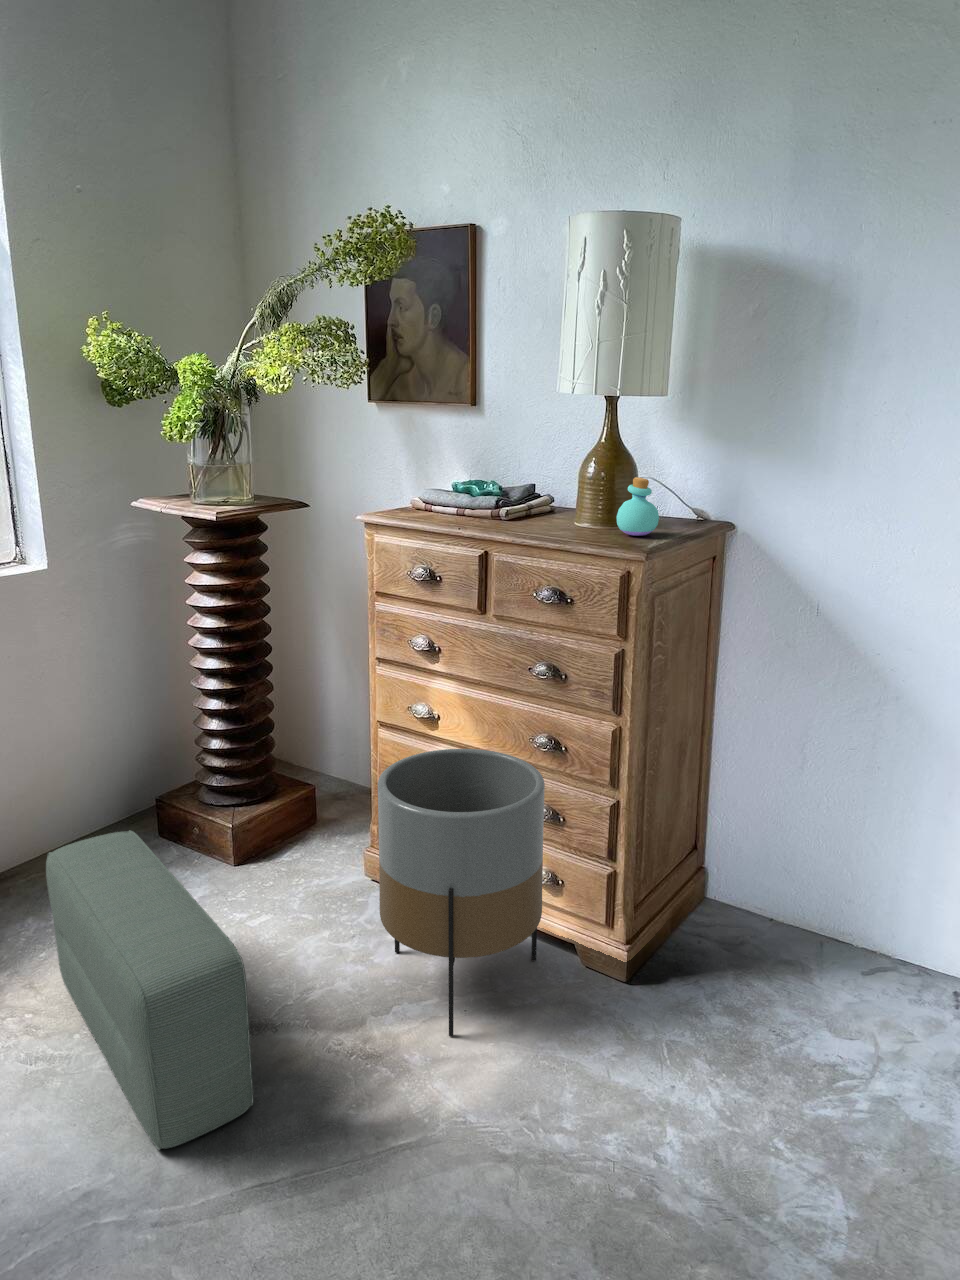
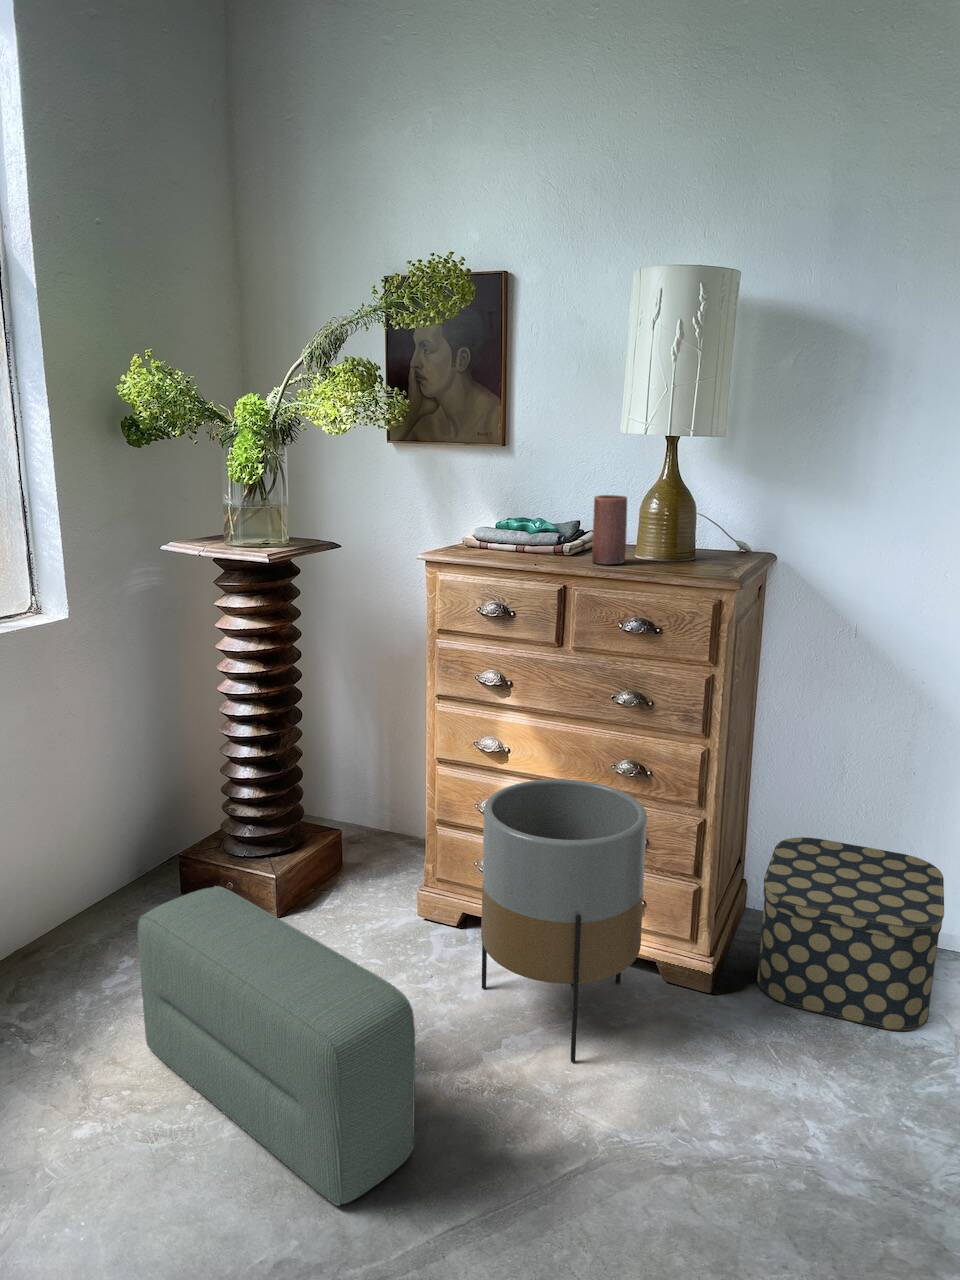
candle: none [519,457,554,530] -> present [592,495,627,564]
perfume bottle: present [617,477,659,536] -> none [691,513,731,568]
storage box: none [680,827,892,1044] -> present [757,837,944,1031]

